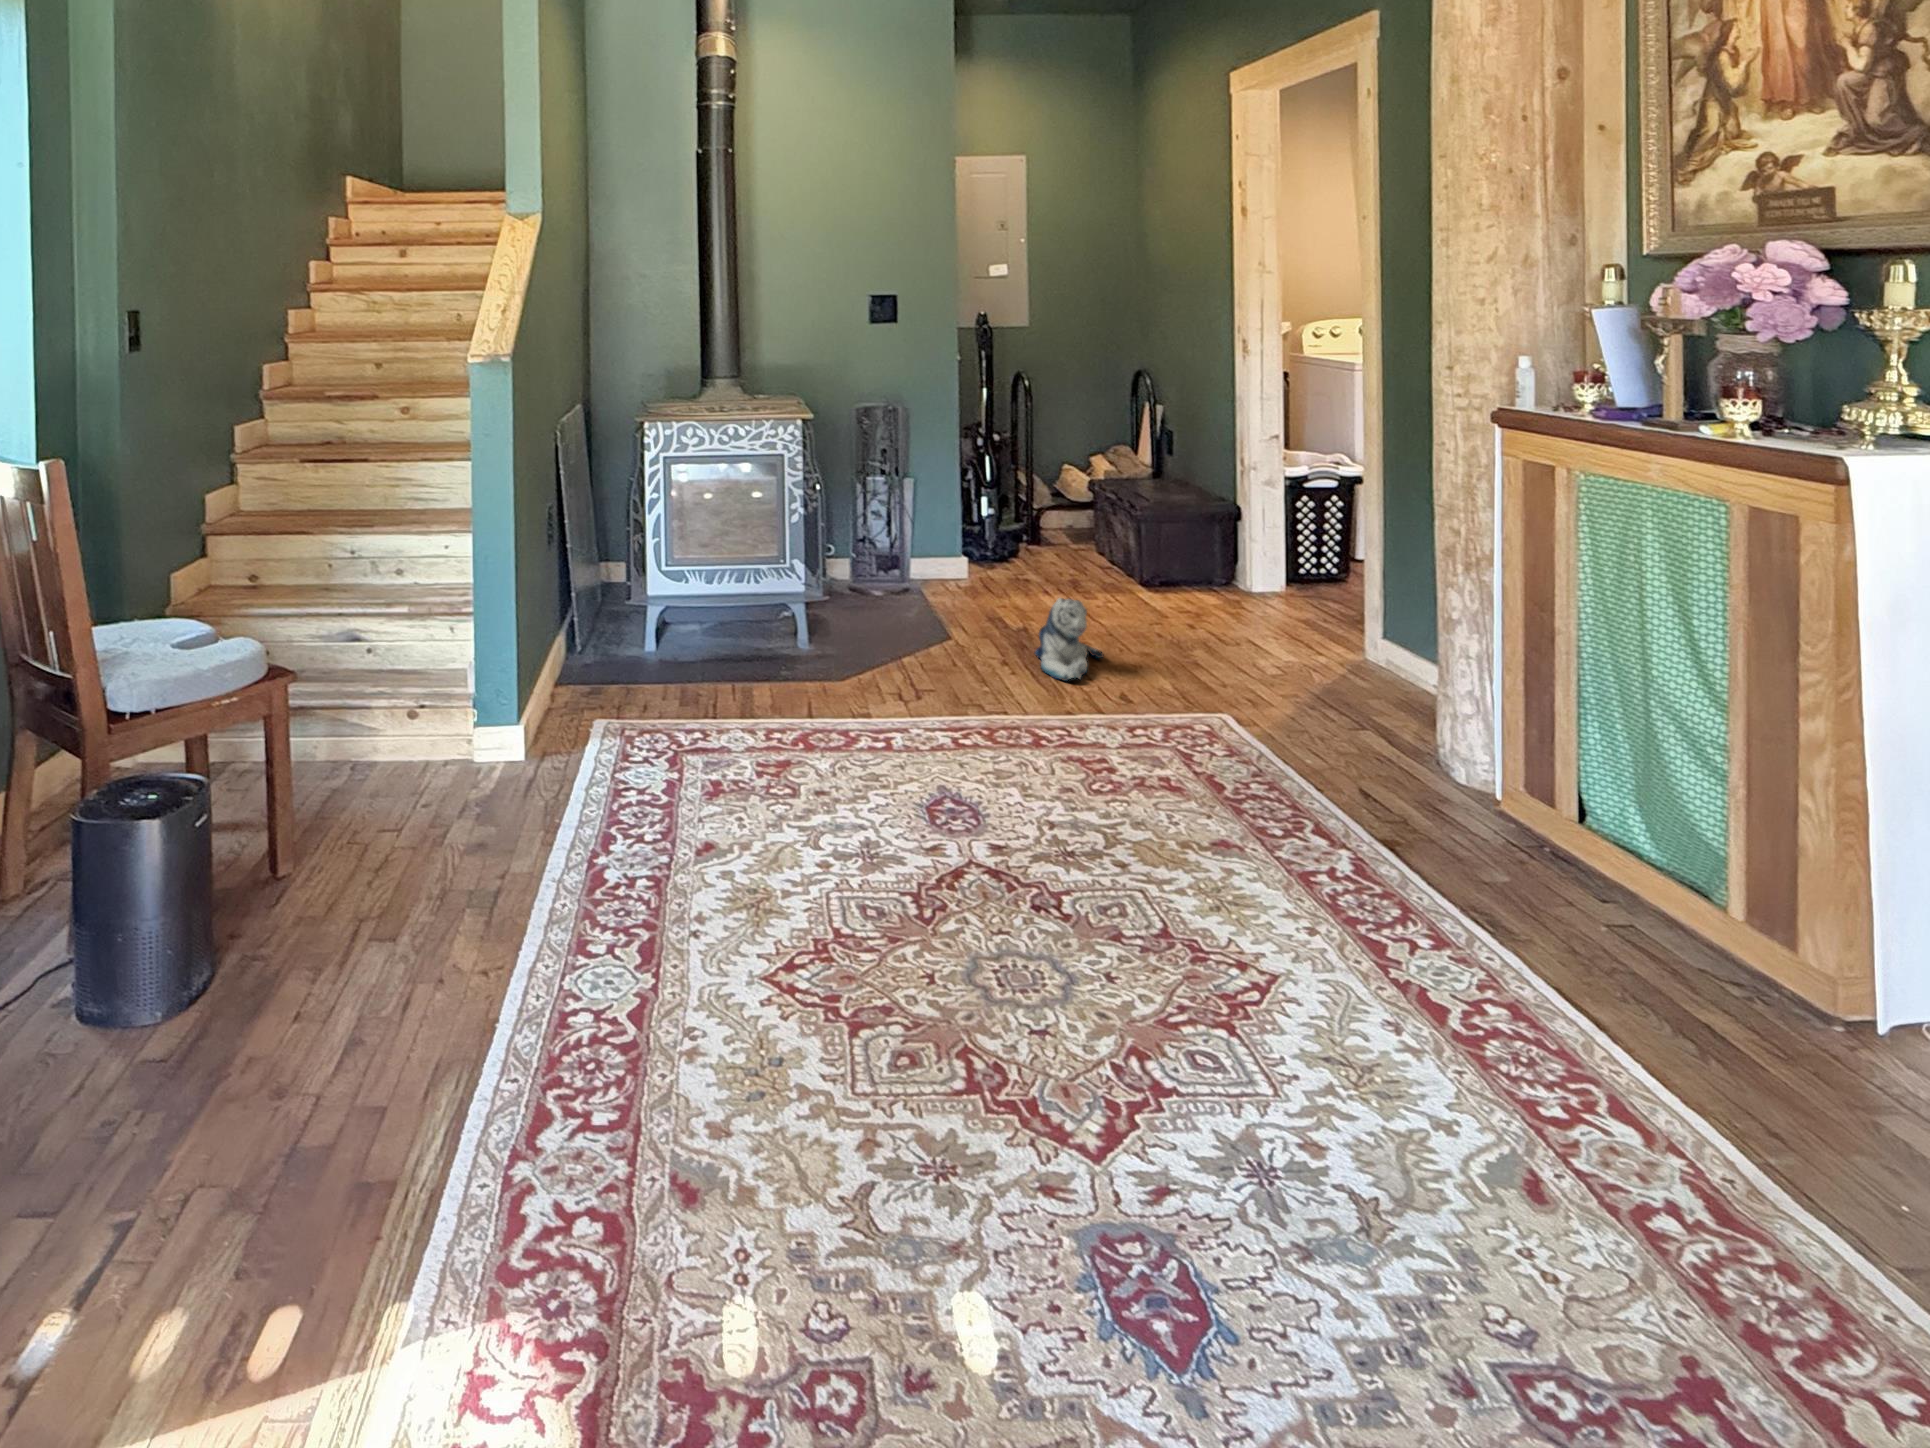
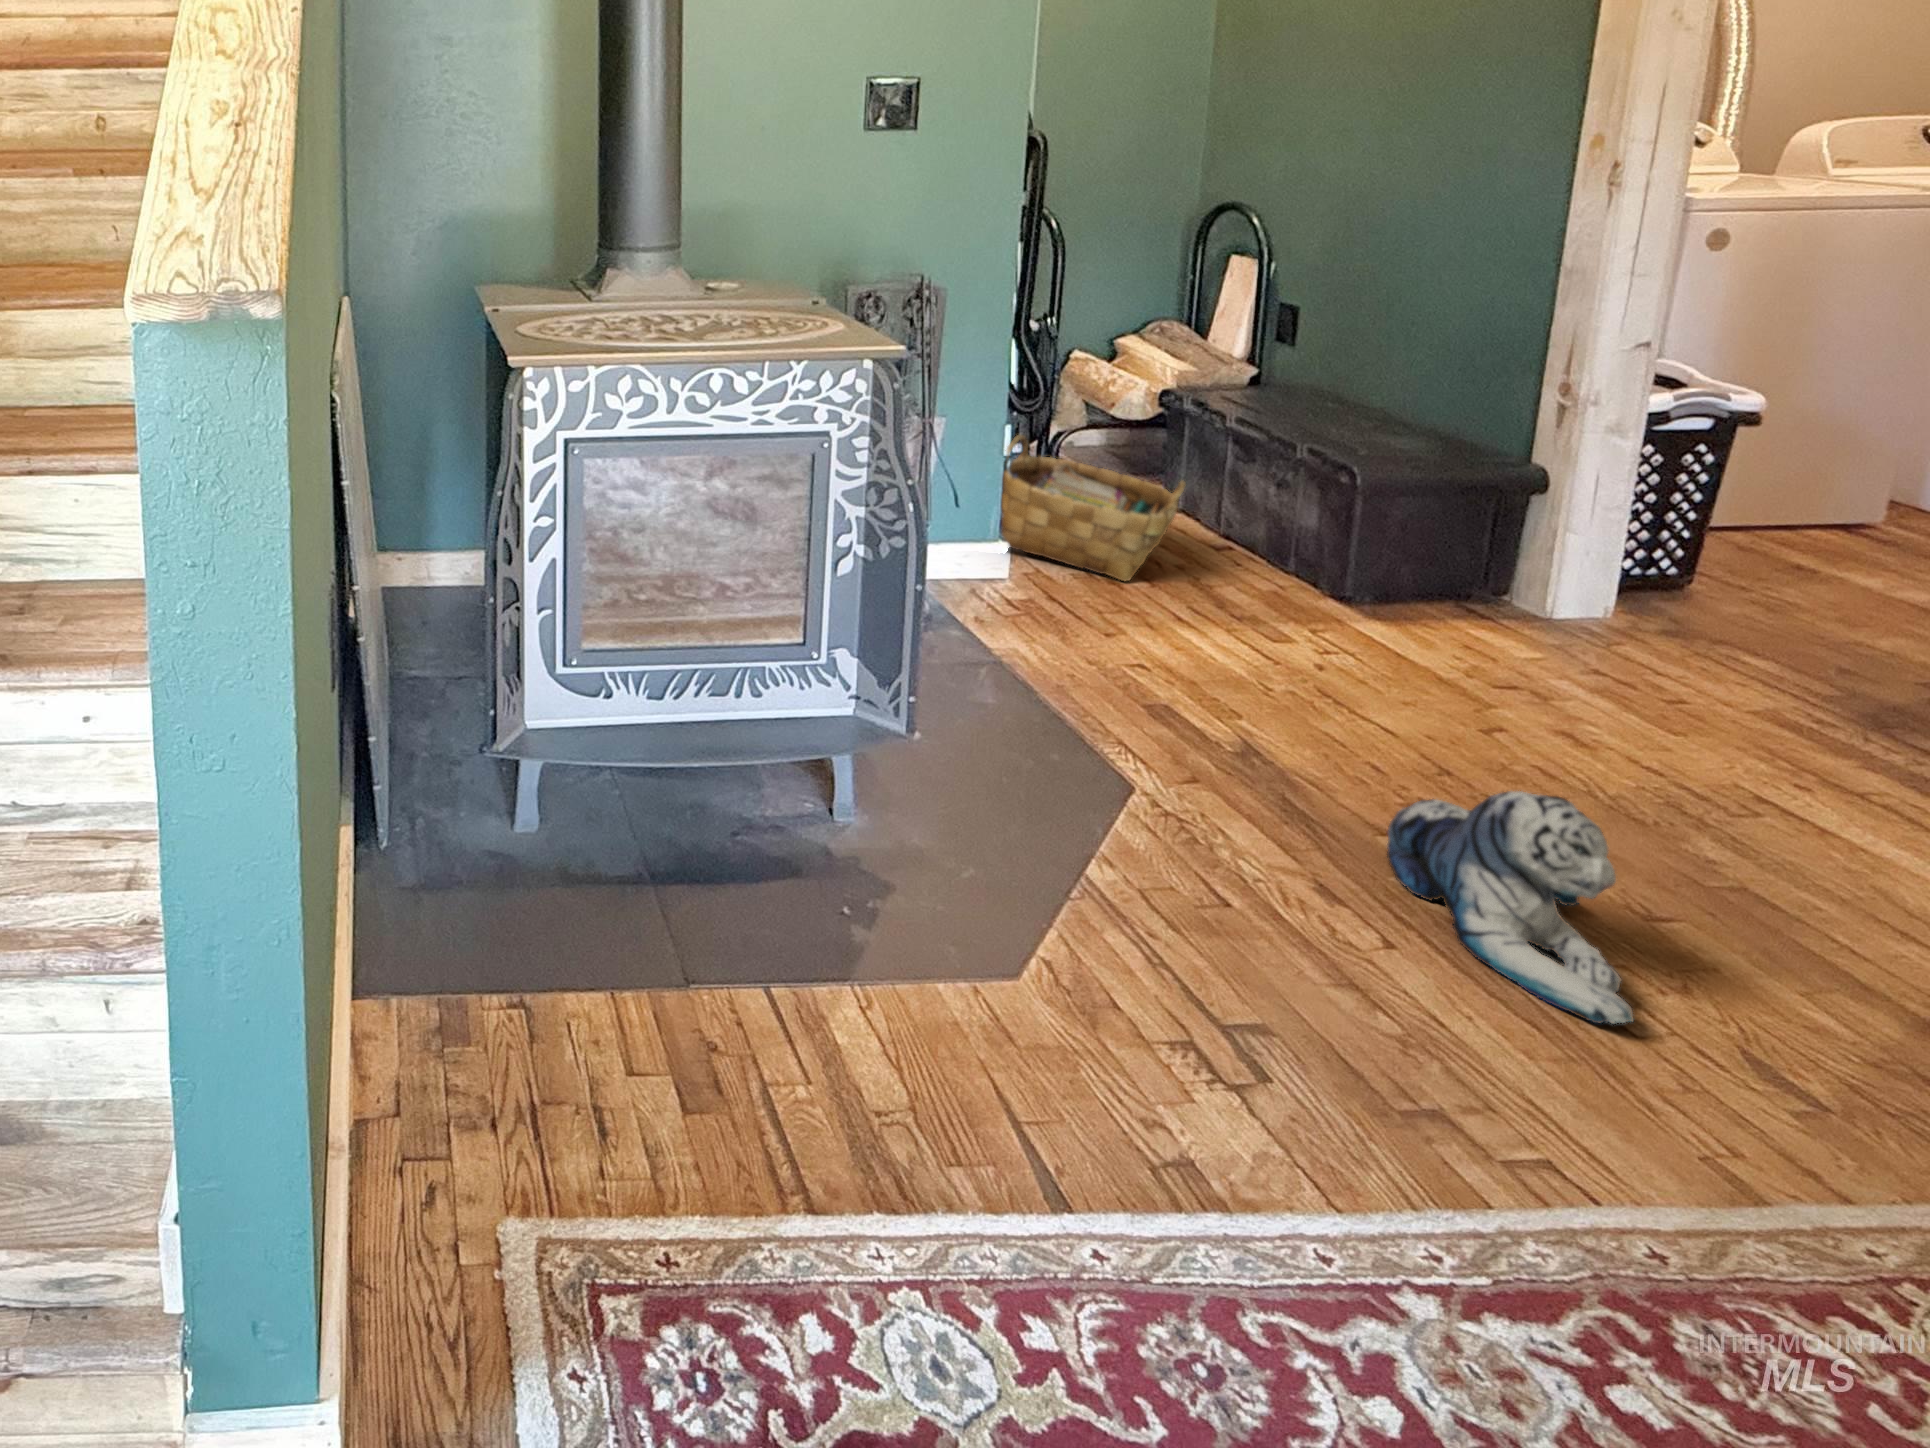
woven basket: none [966,502,1064,580] -> present [1002,435,1186,581]

